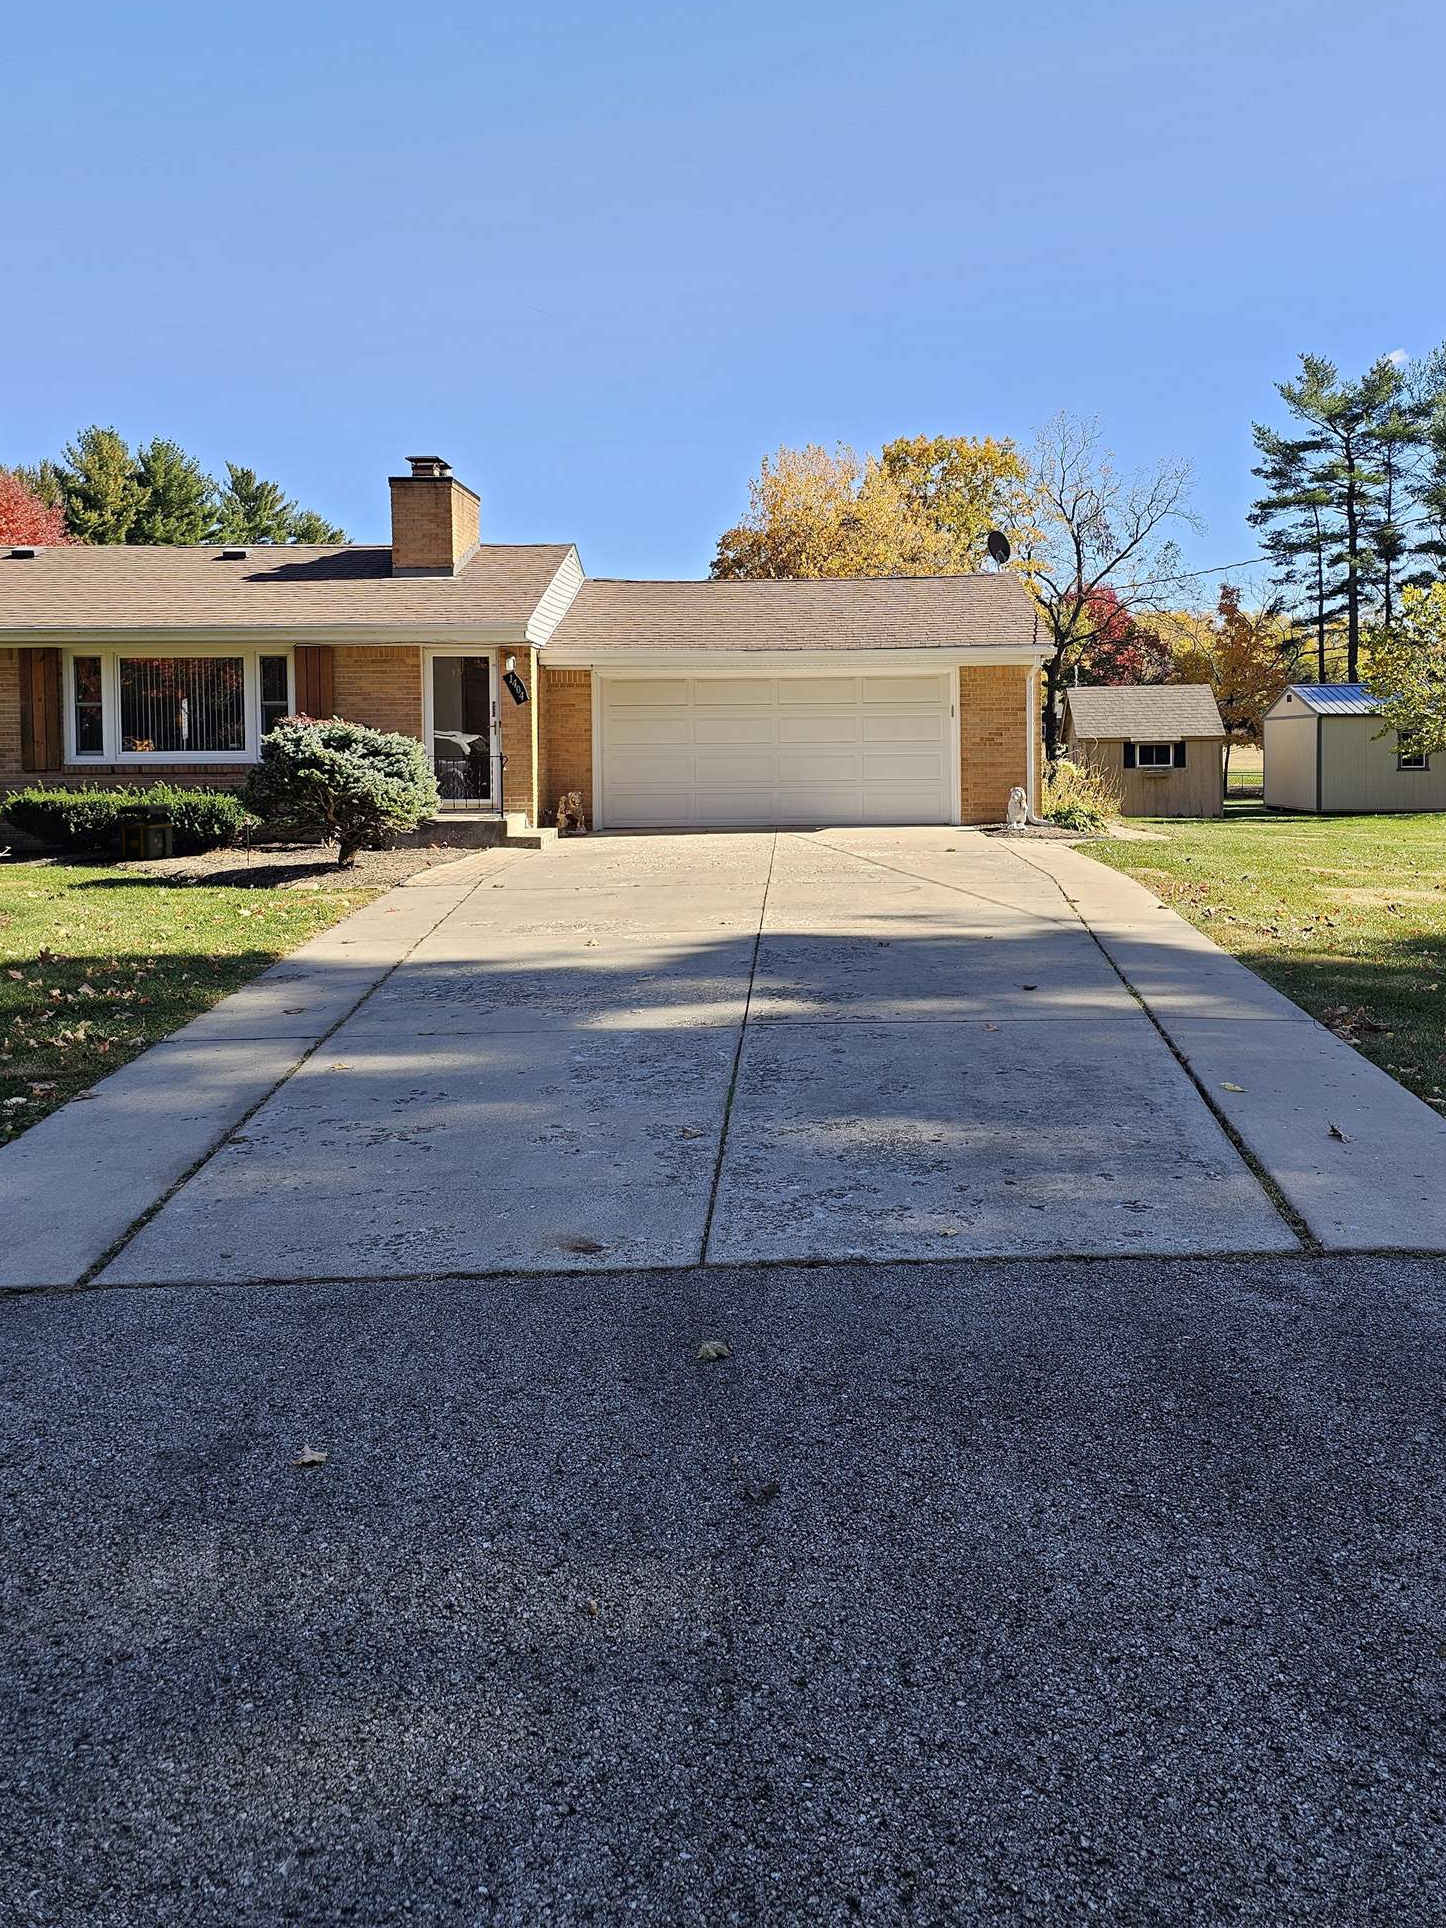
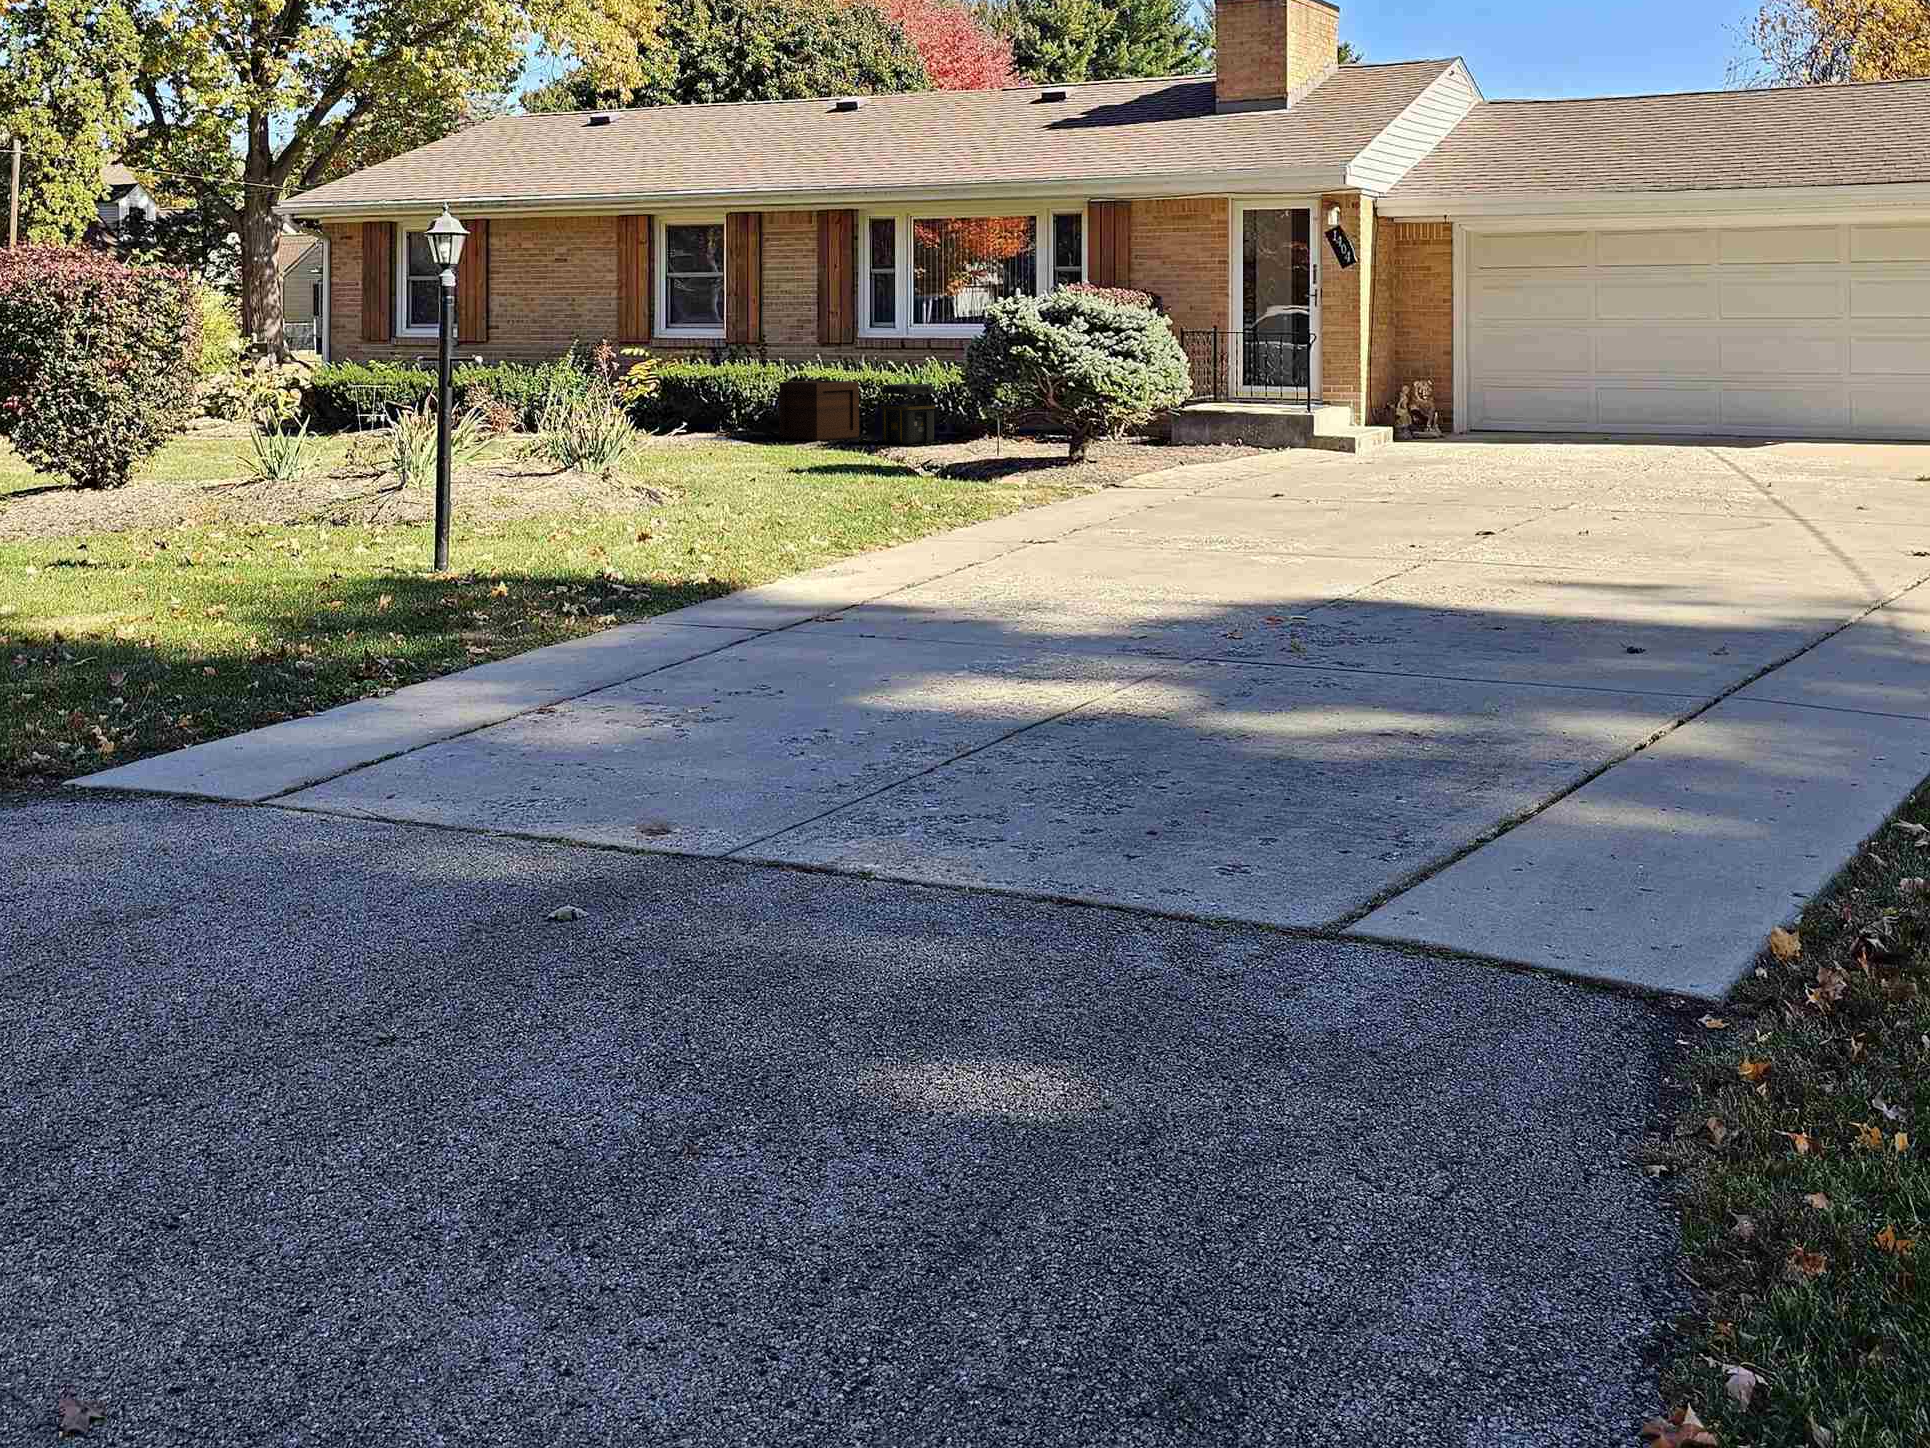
wooden crate: none [4,804,89,859] -> present [779,380,859,441]

